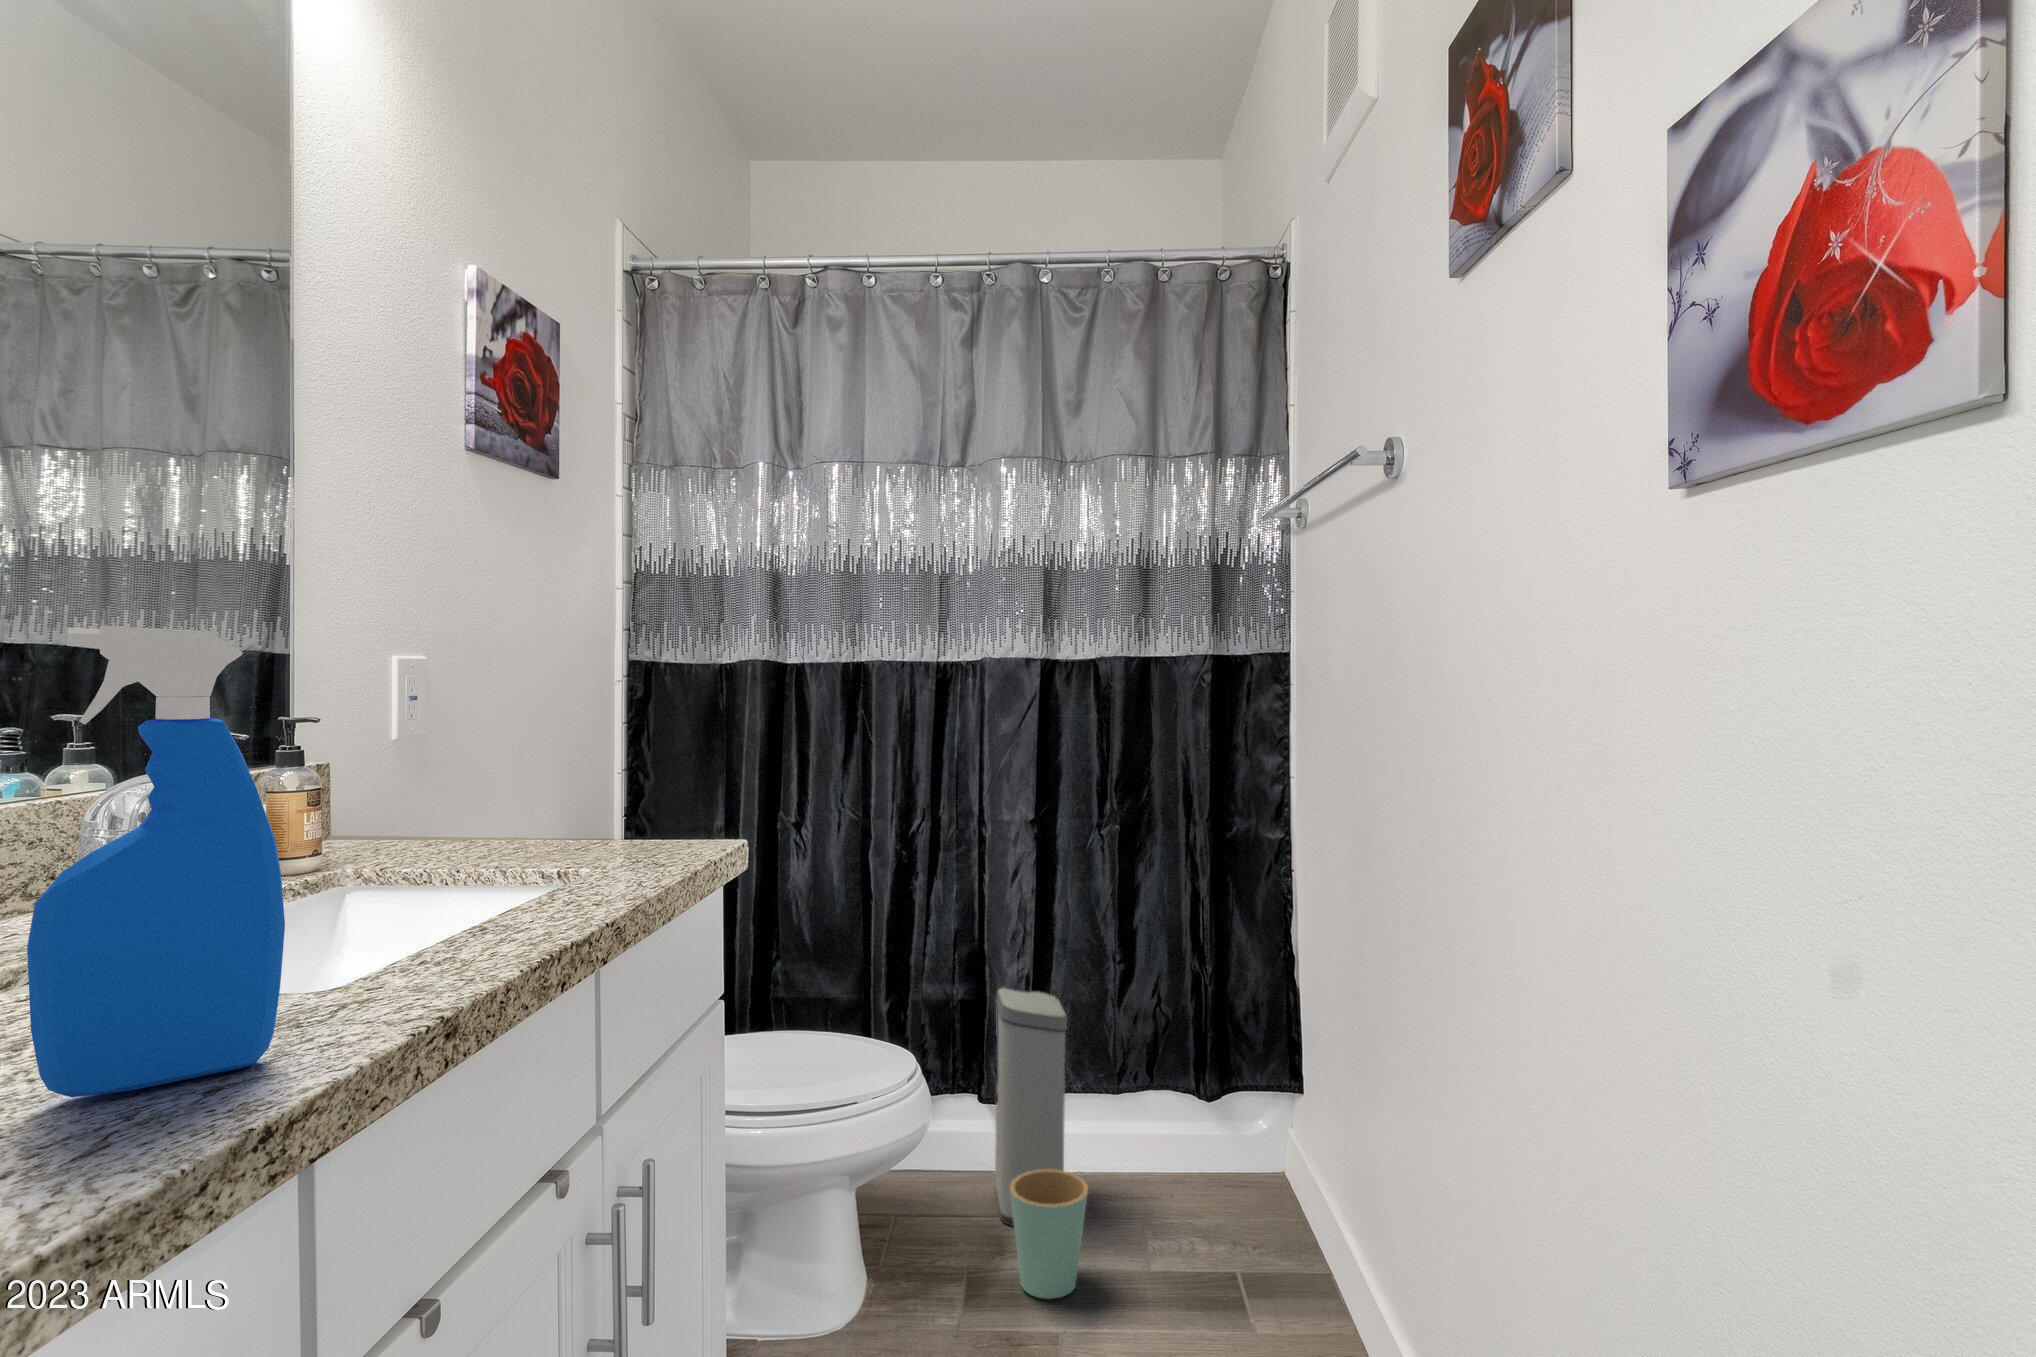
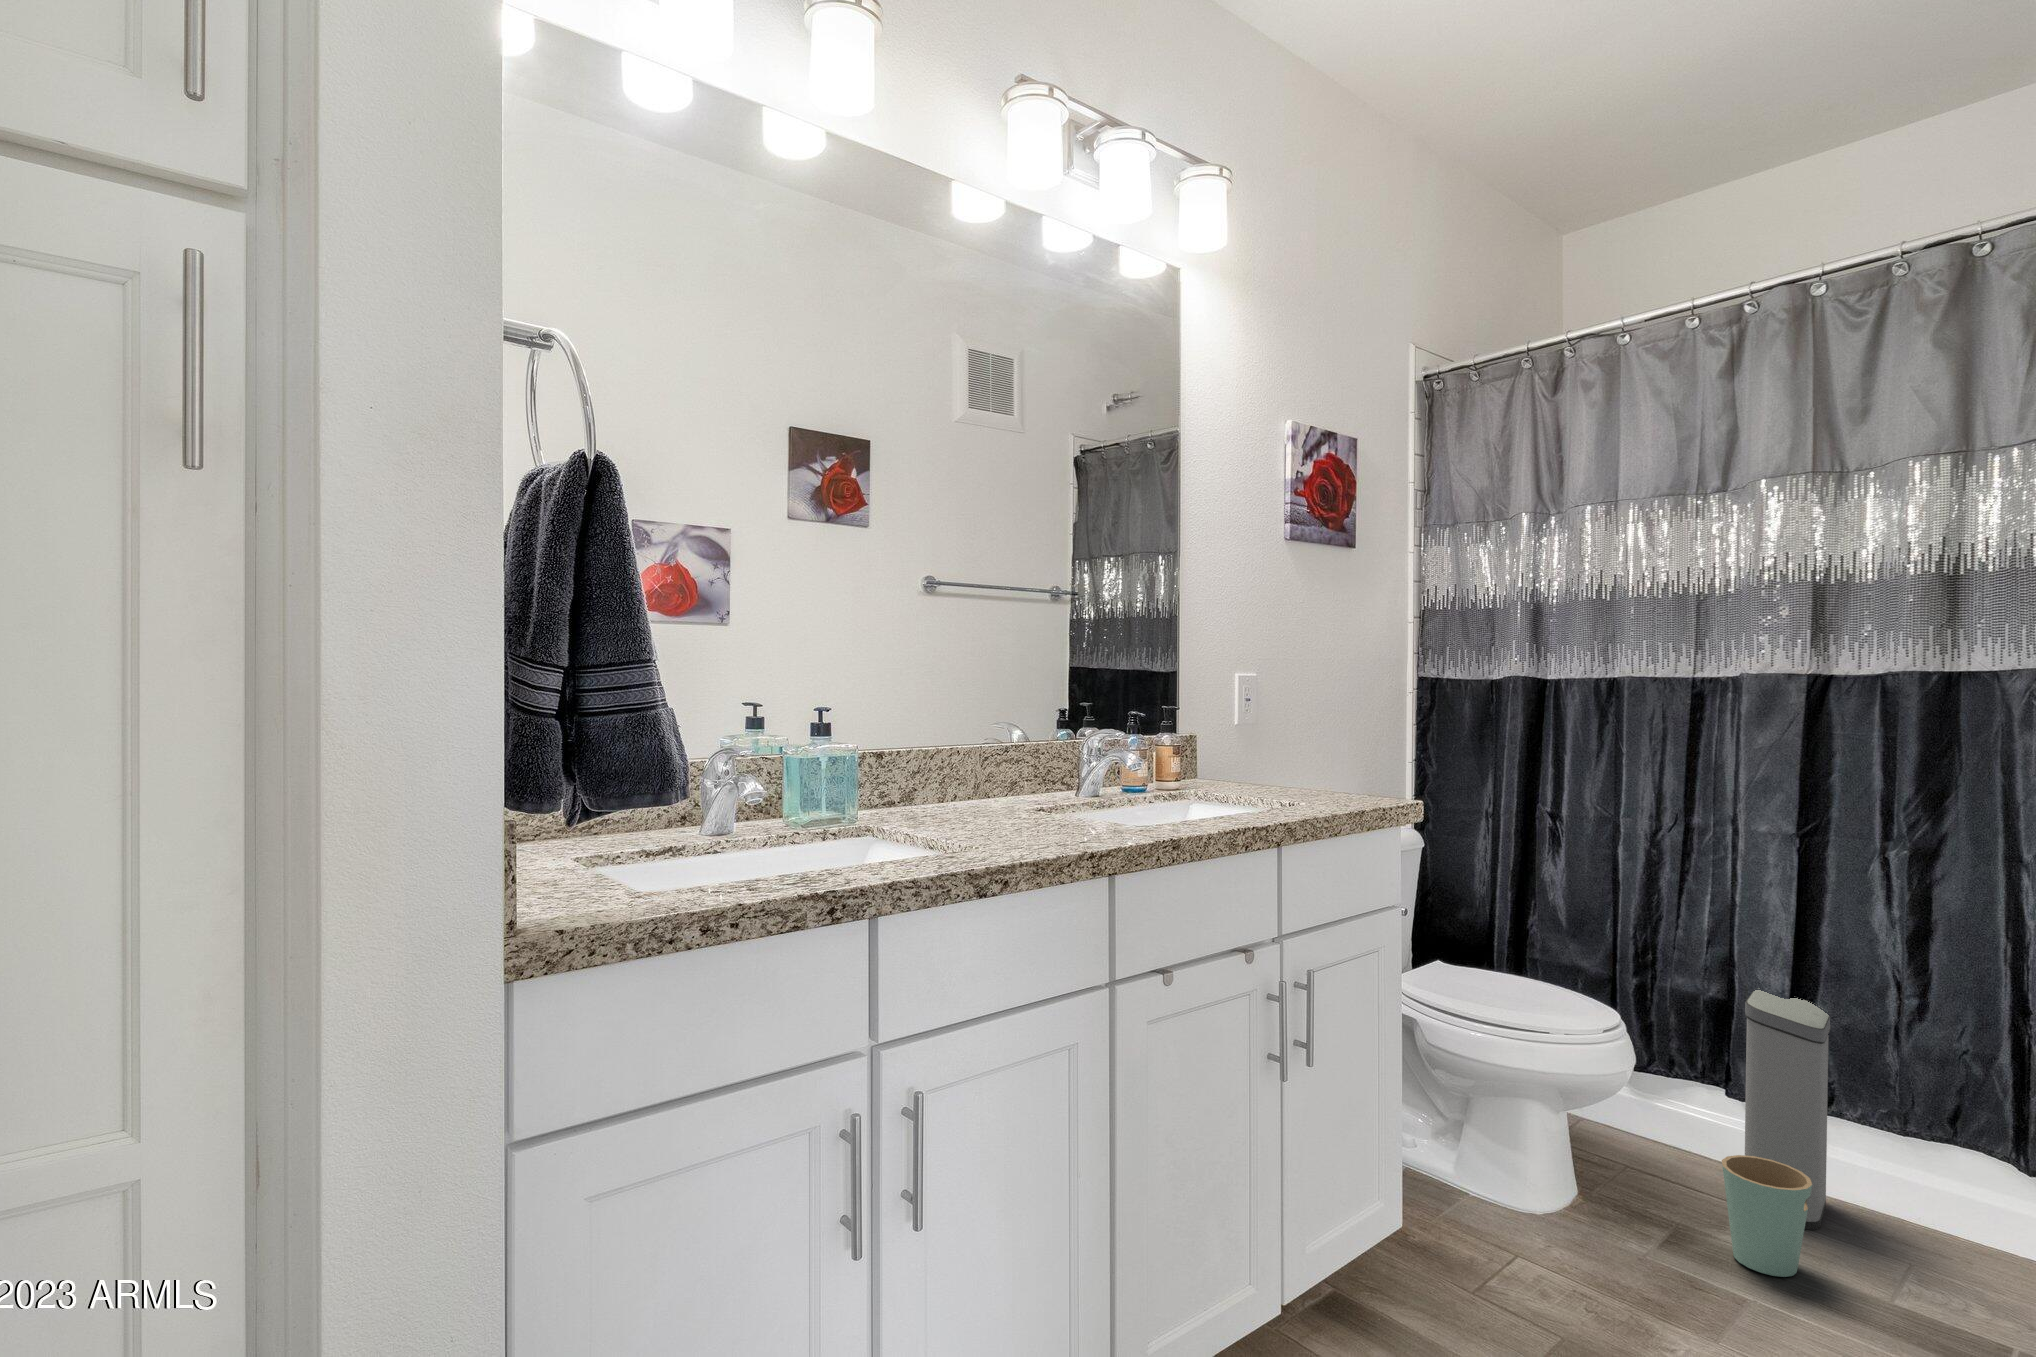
spray bottle: present [27,626,285,1097] -> none [1035,666,1113,841]

